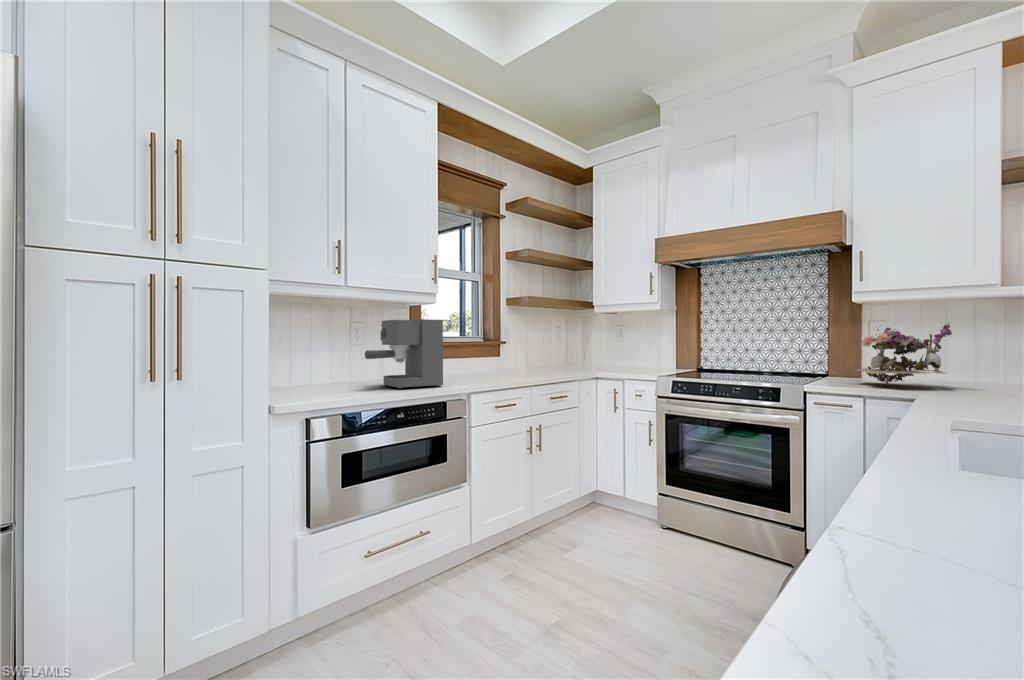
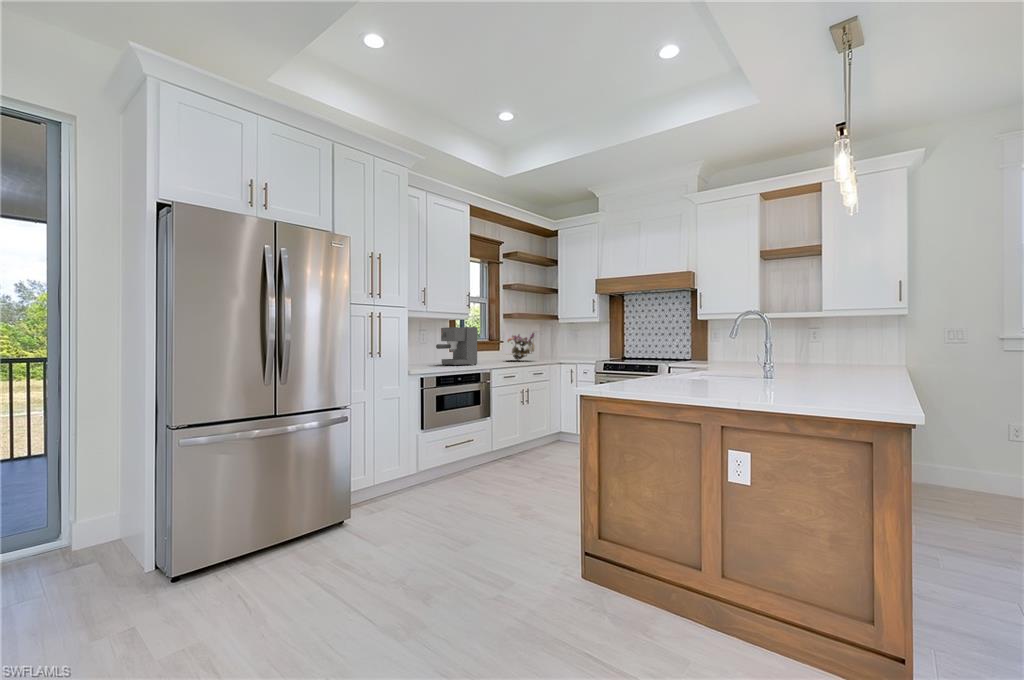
flower arrangement: present [857,323,952,384] -> present [507,332,535,360]

